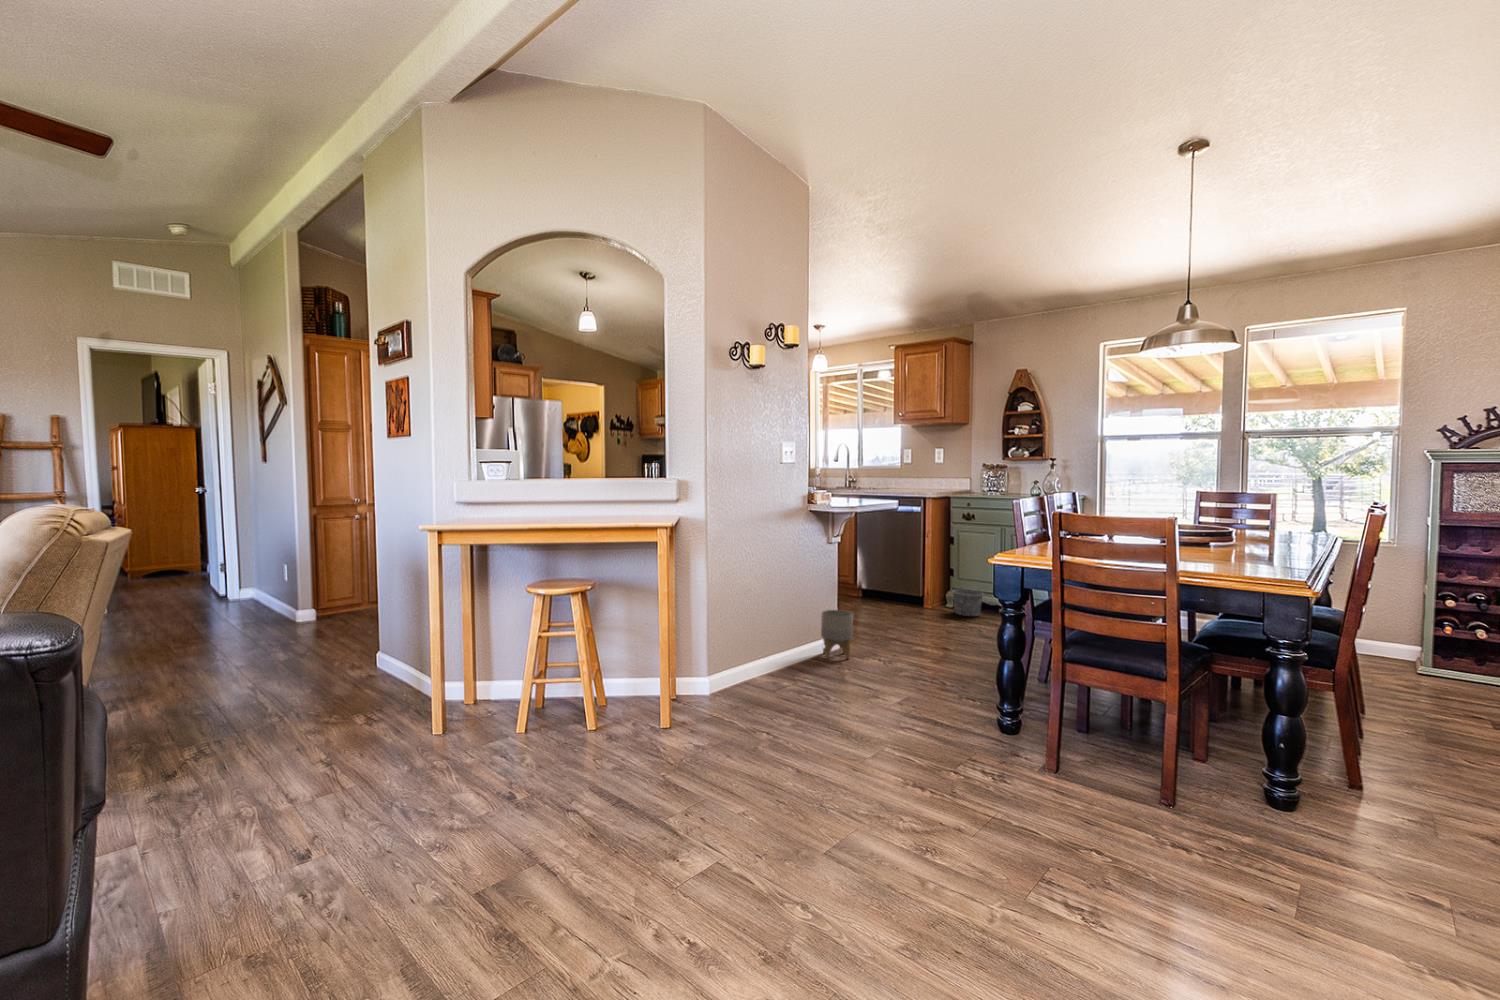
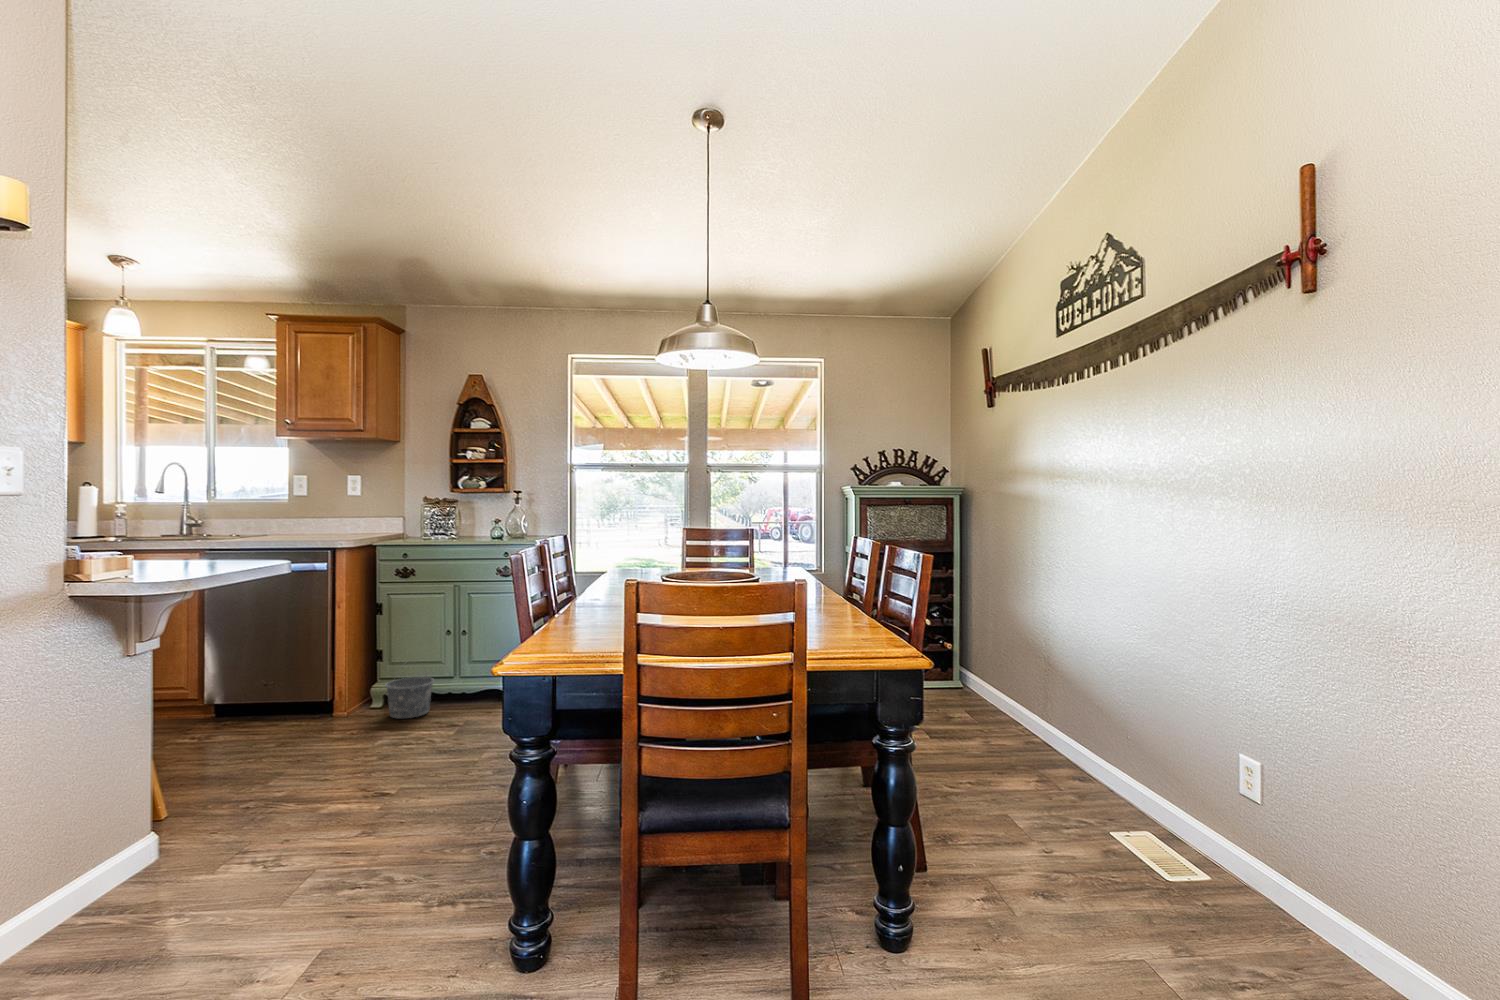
planter: present [821,610,853,659] -> none [92,795,185,923]

